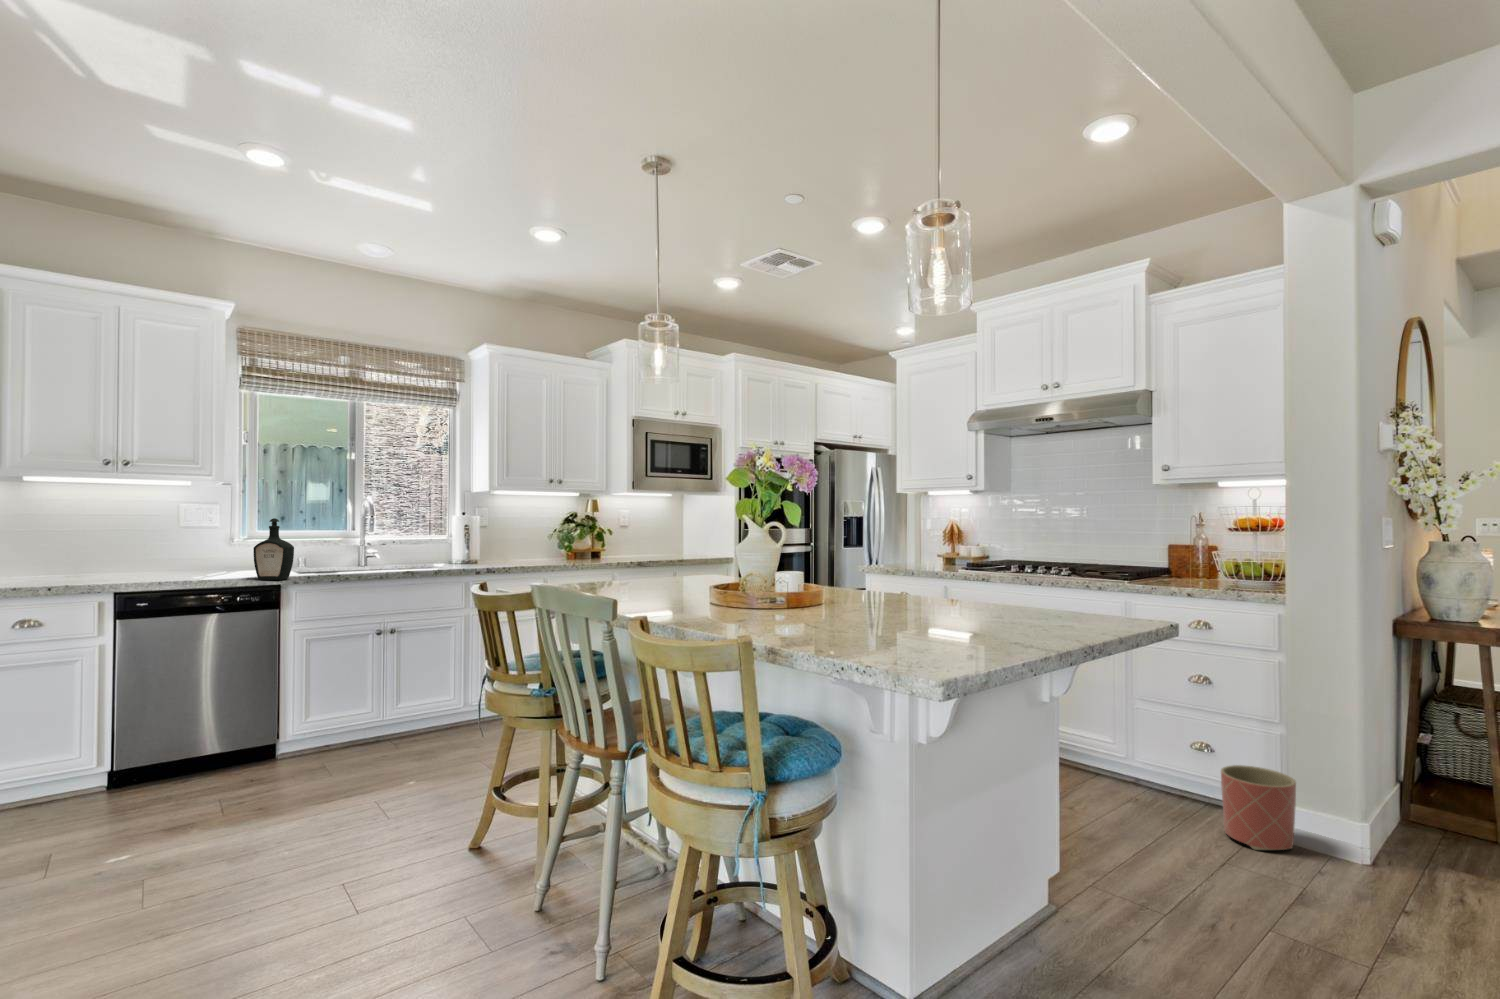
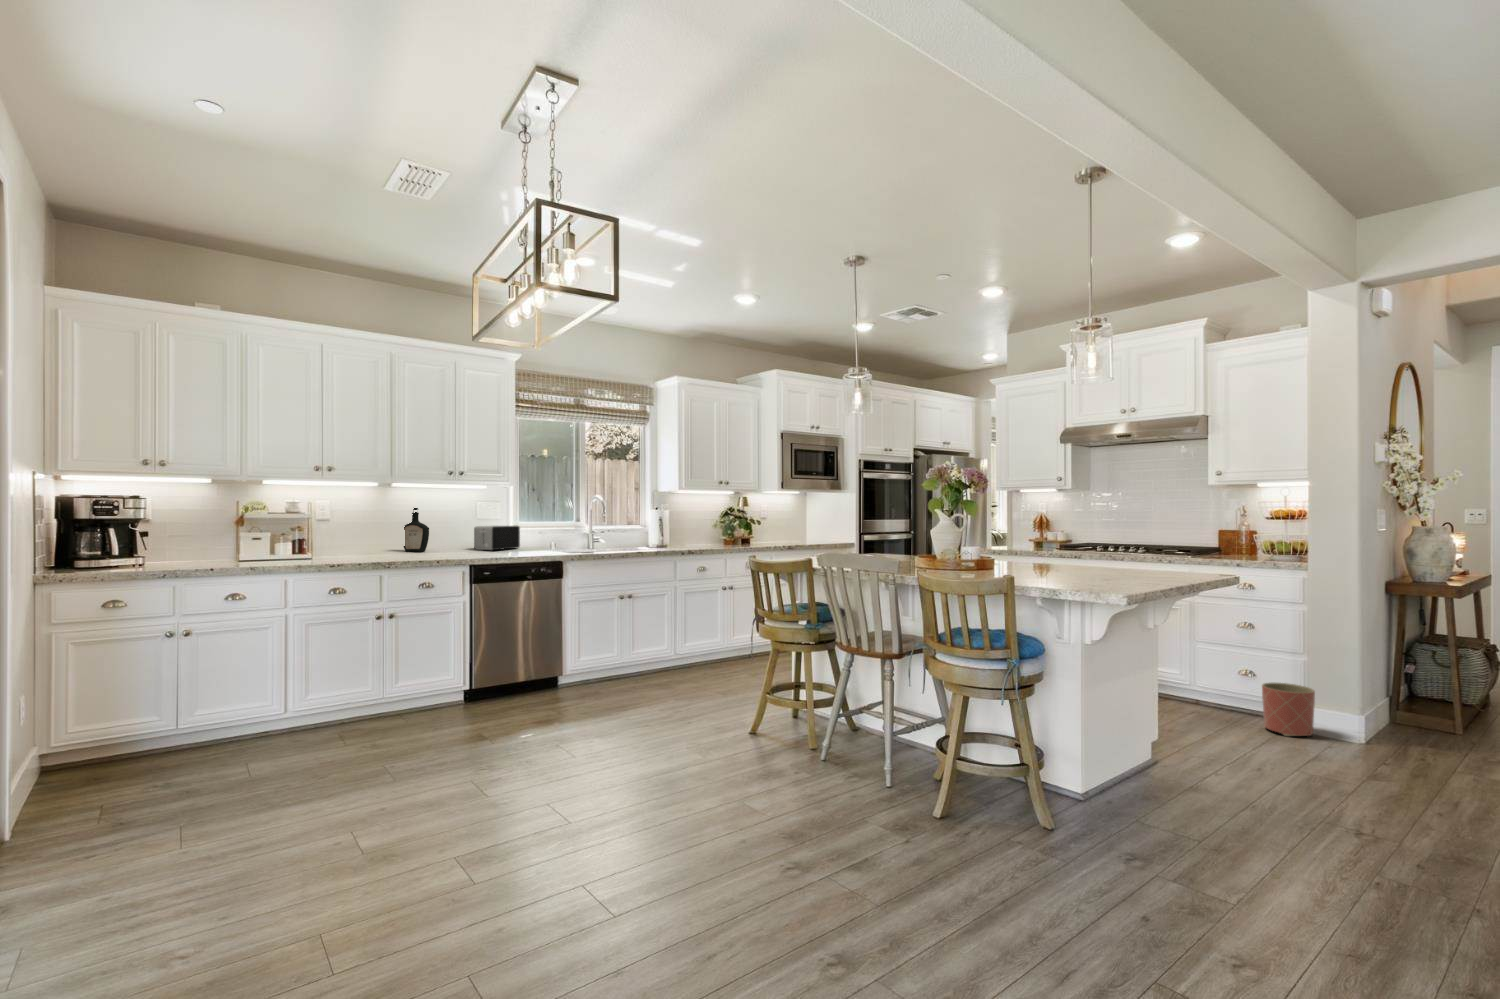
bottle: present [253,518,294,580] -> present [403,508,429,552]
toaster: none [176,535,252,569] -> present [474,525,520,550]

